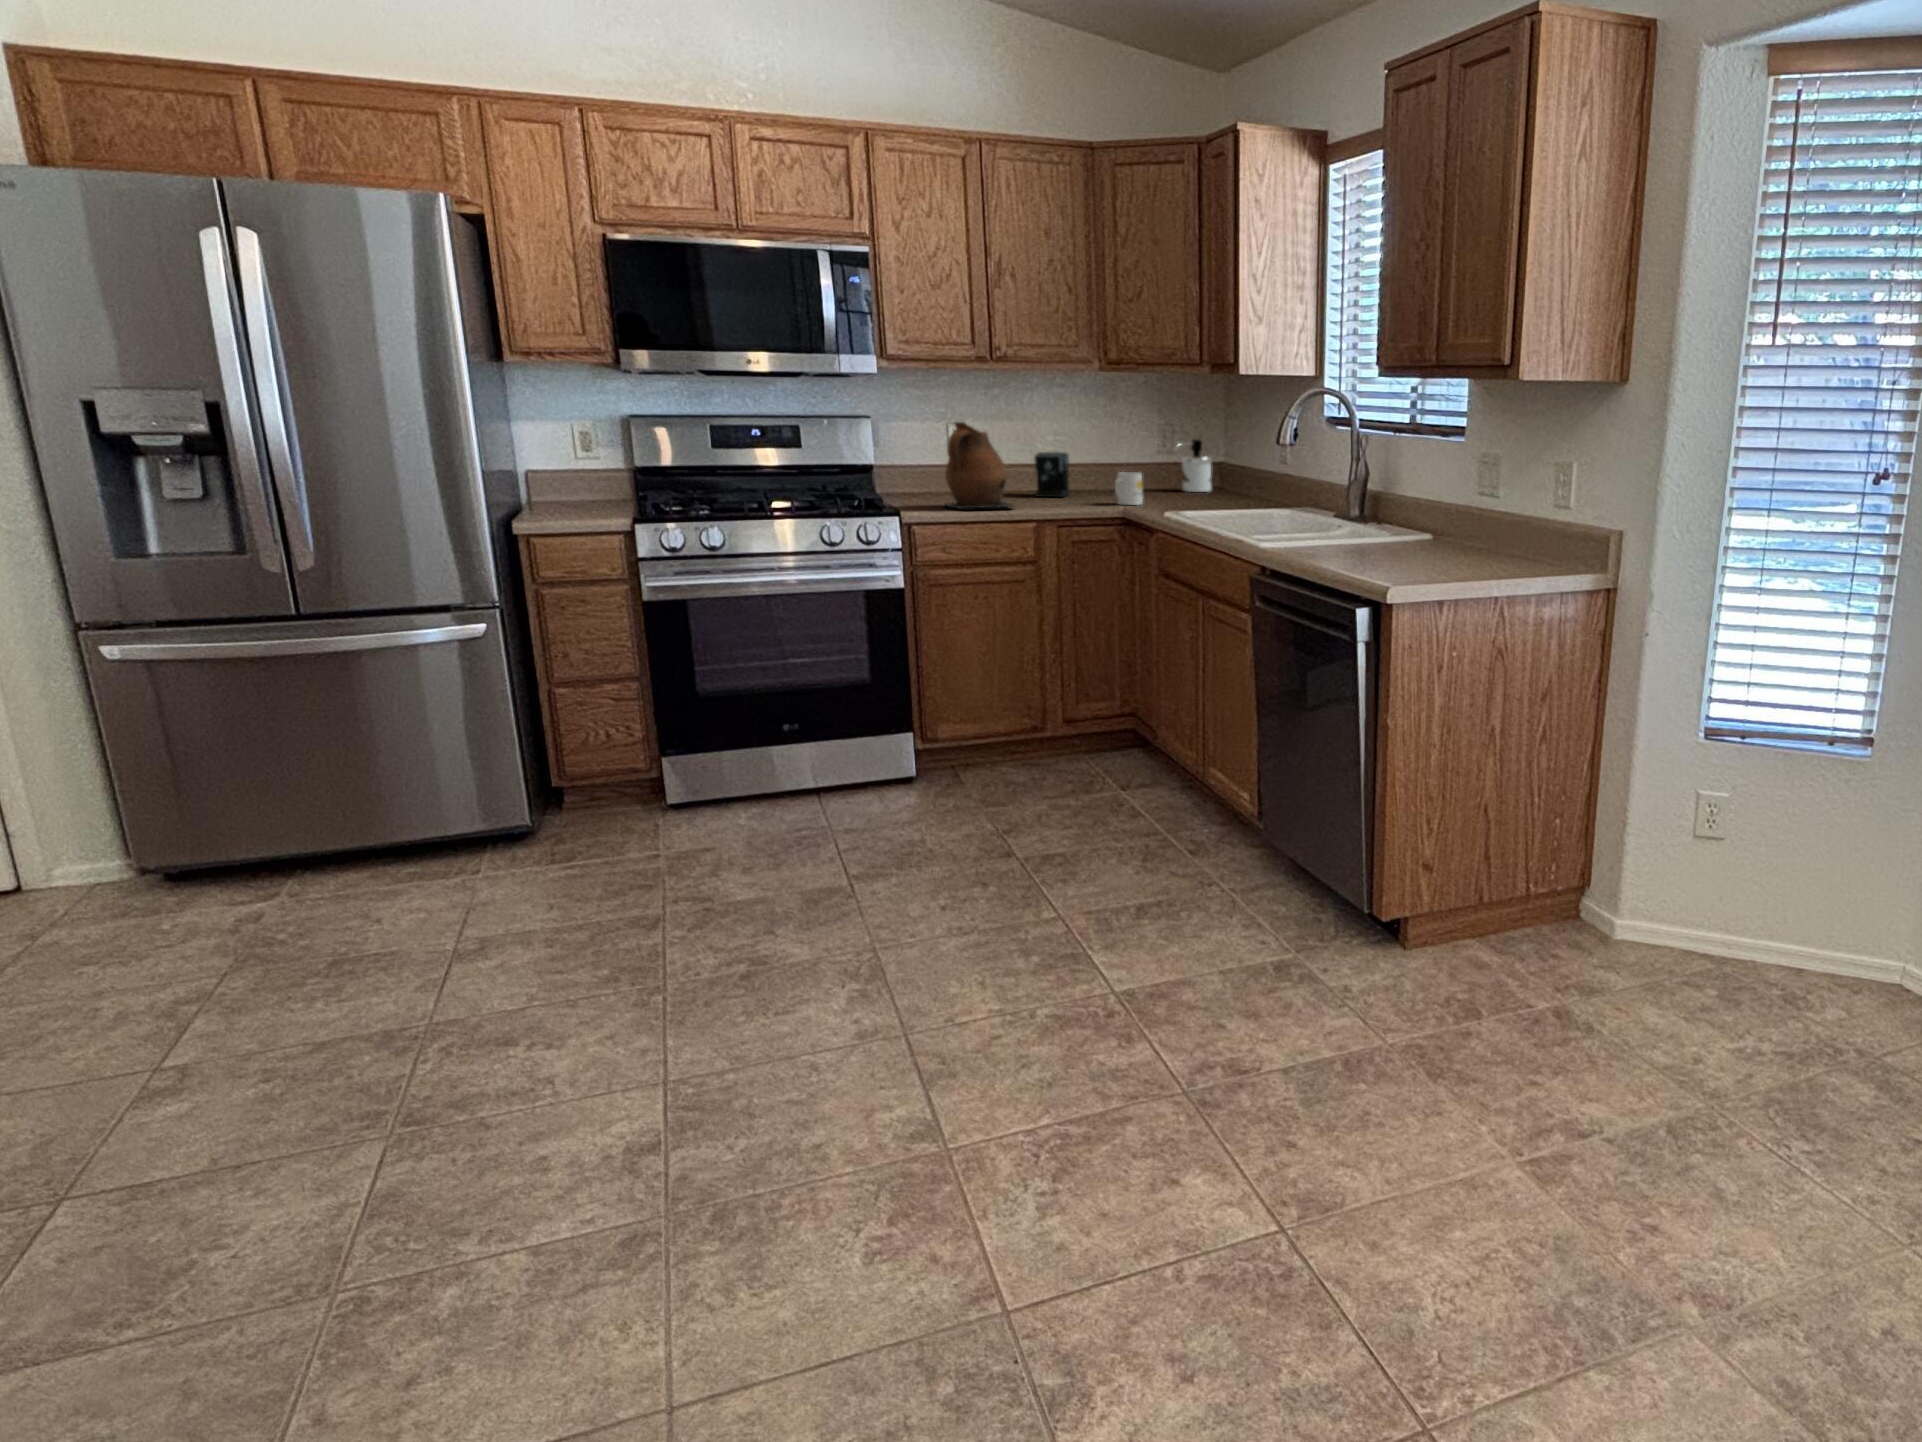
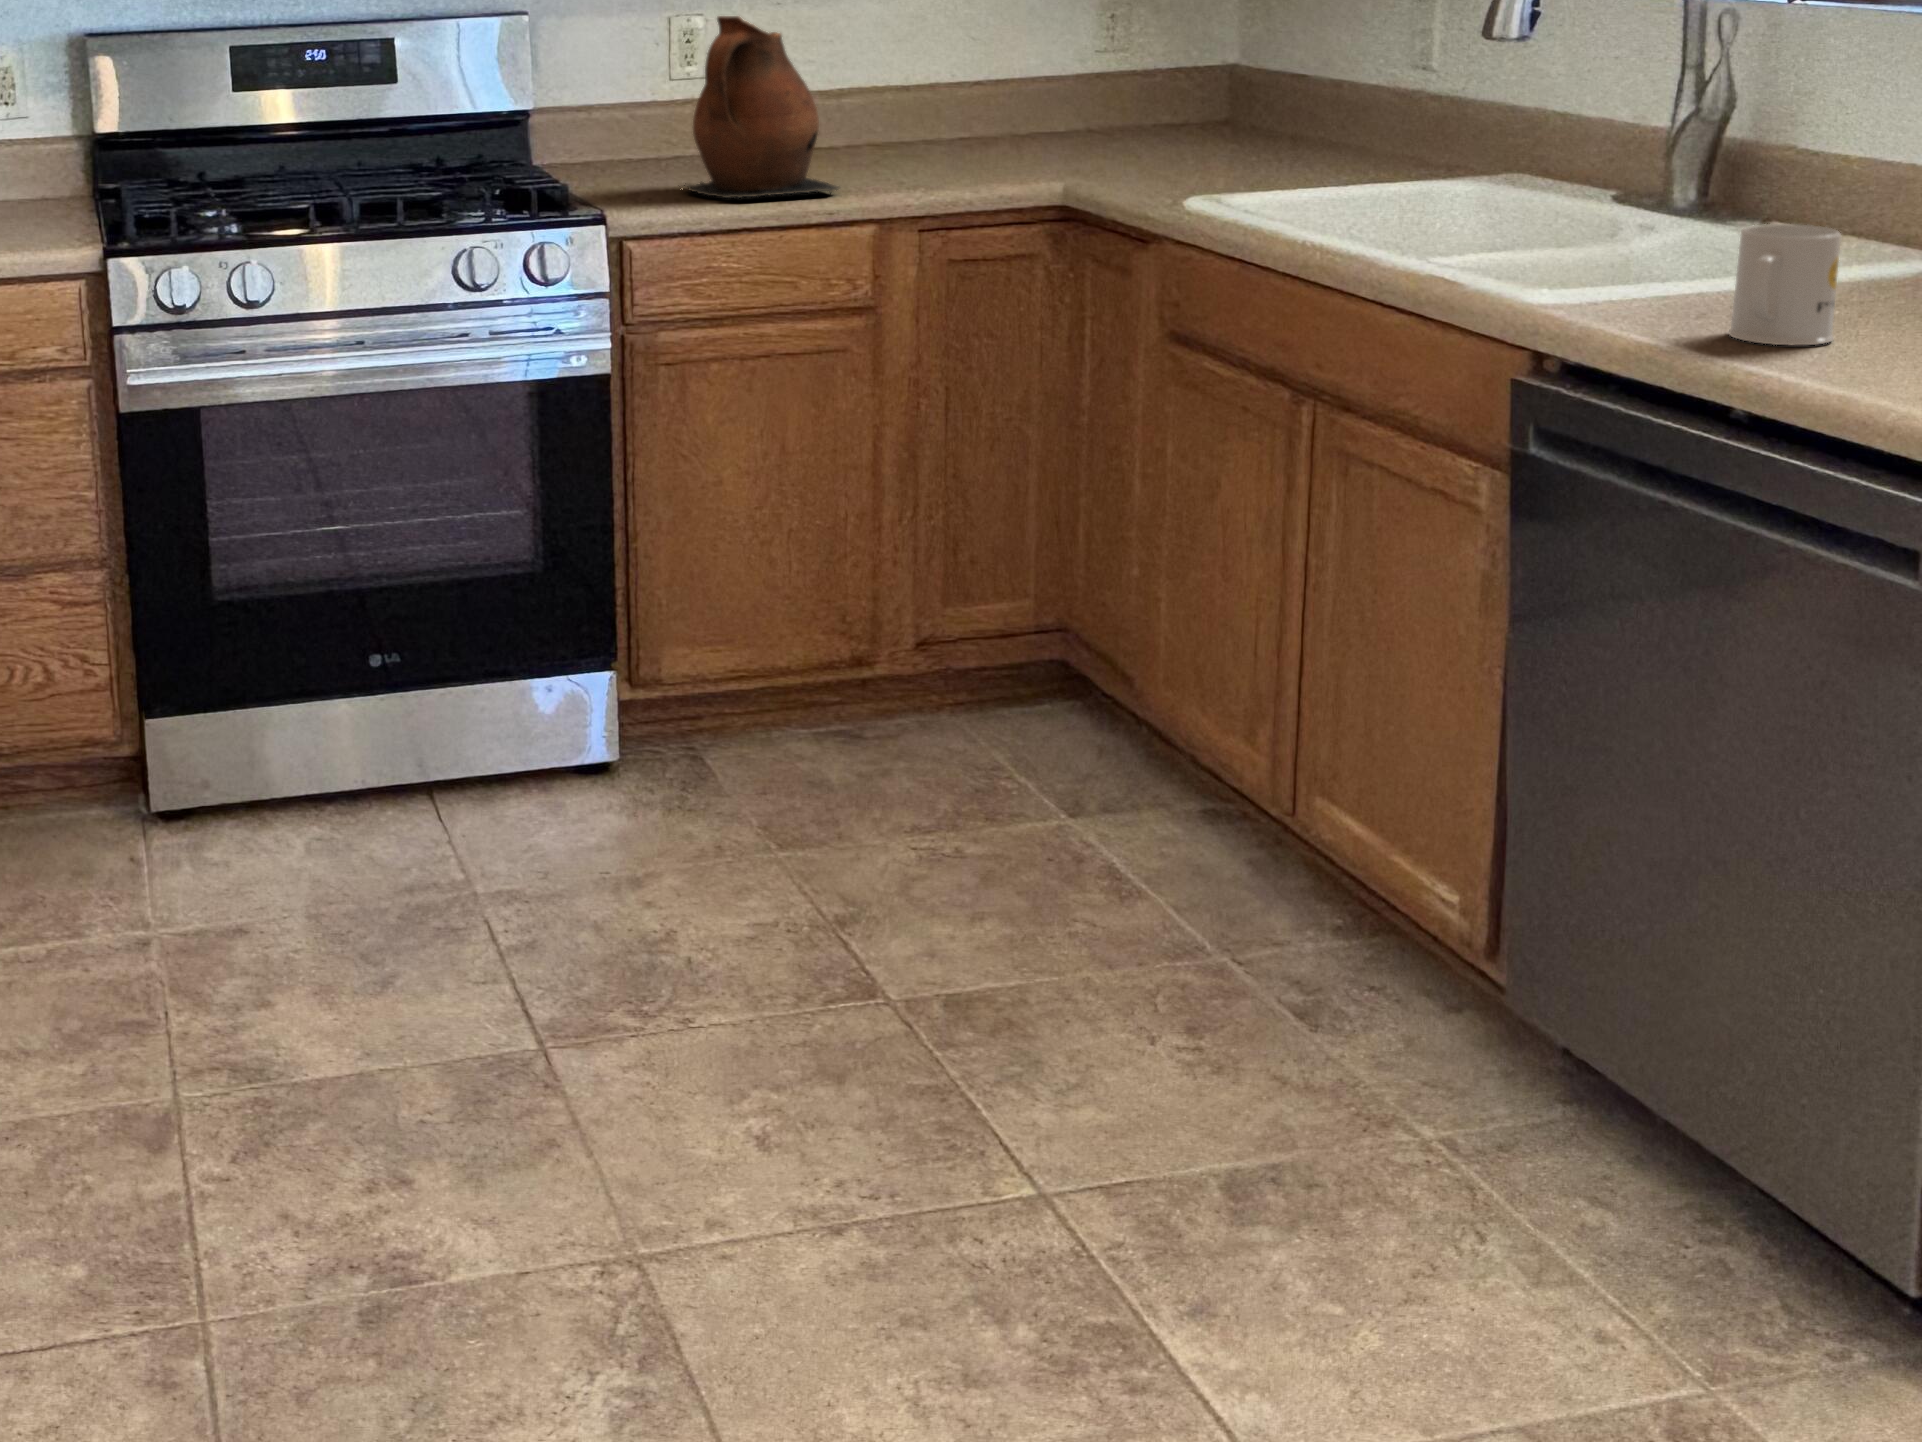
soap dispenser: present [1175,439,1212,492] -> none [1129,22,1208,133]
coffee maker: present [1034,452,1115,497] -> none [849,63,1010,159]
mug: present [1115,472,1143,505] -> present [1729,224,1841,345]

